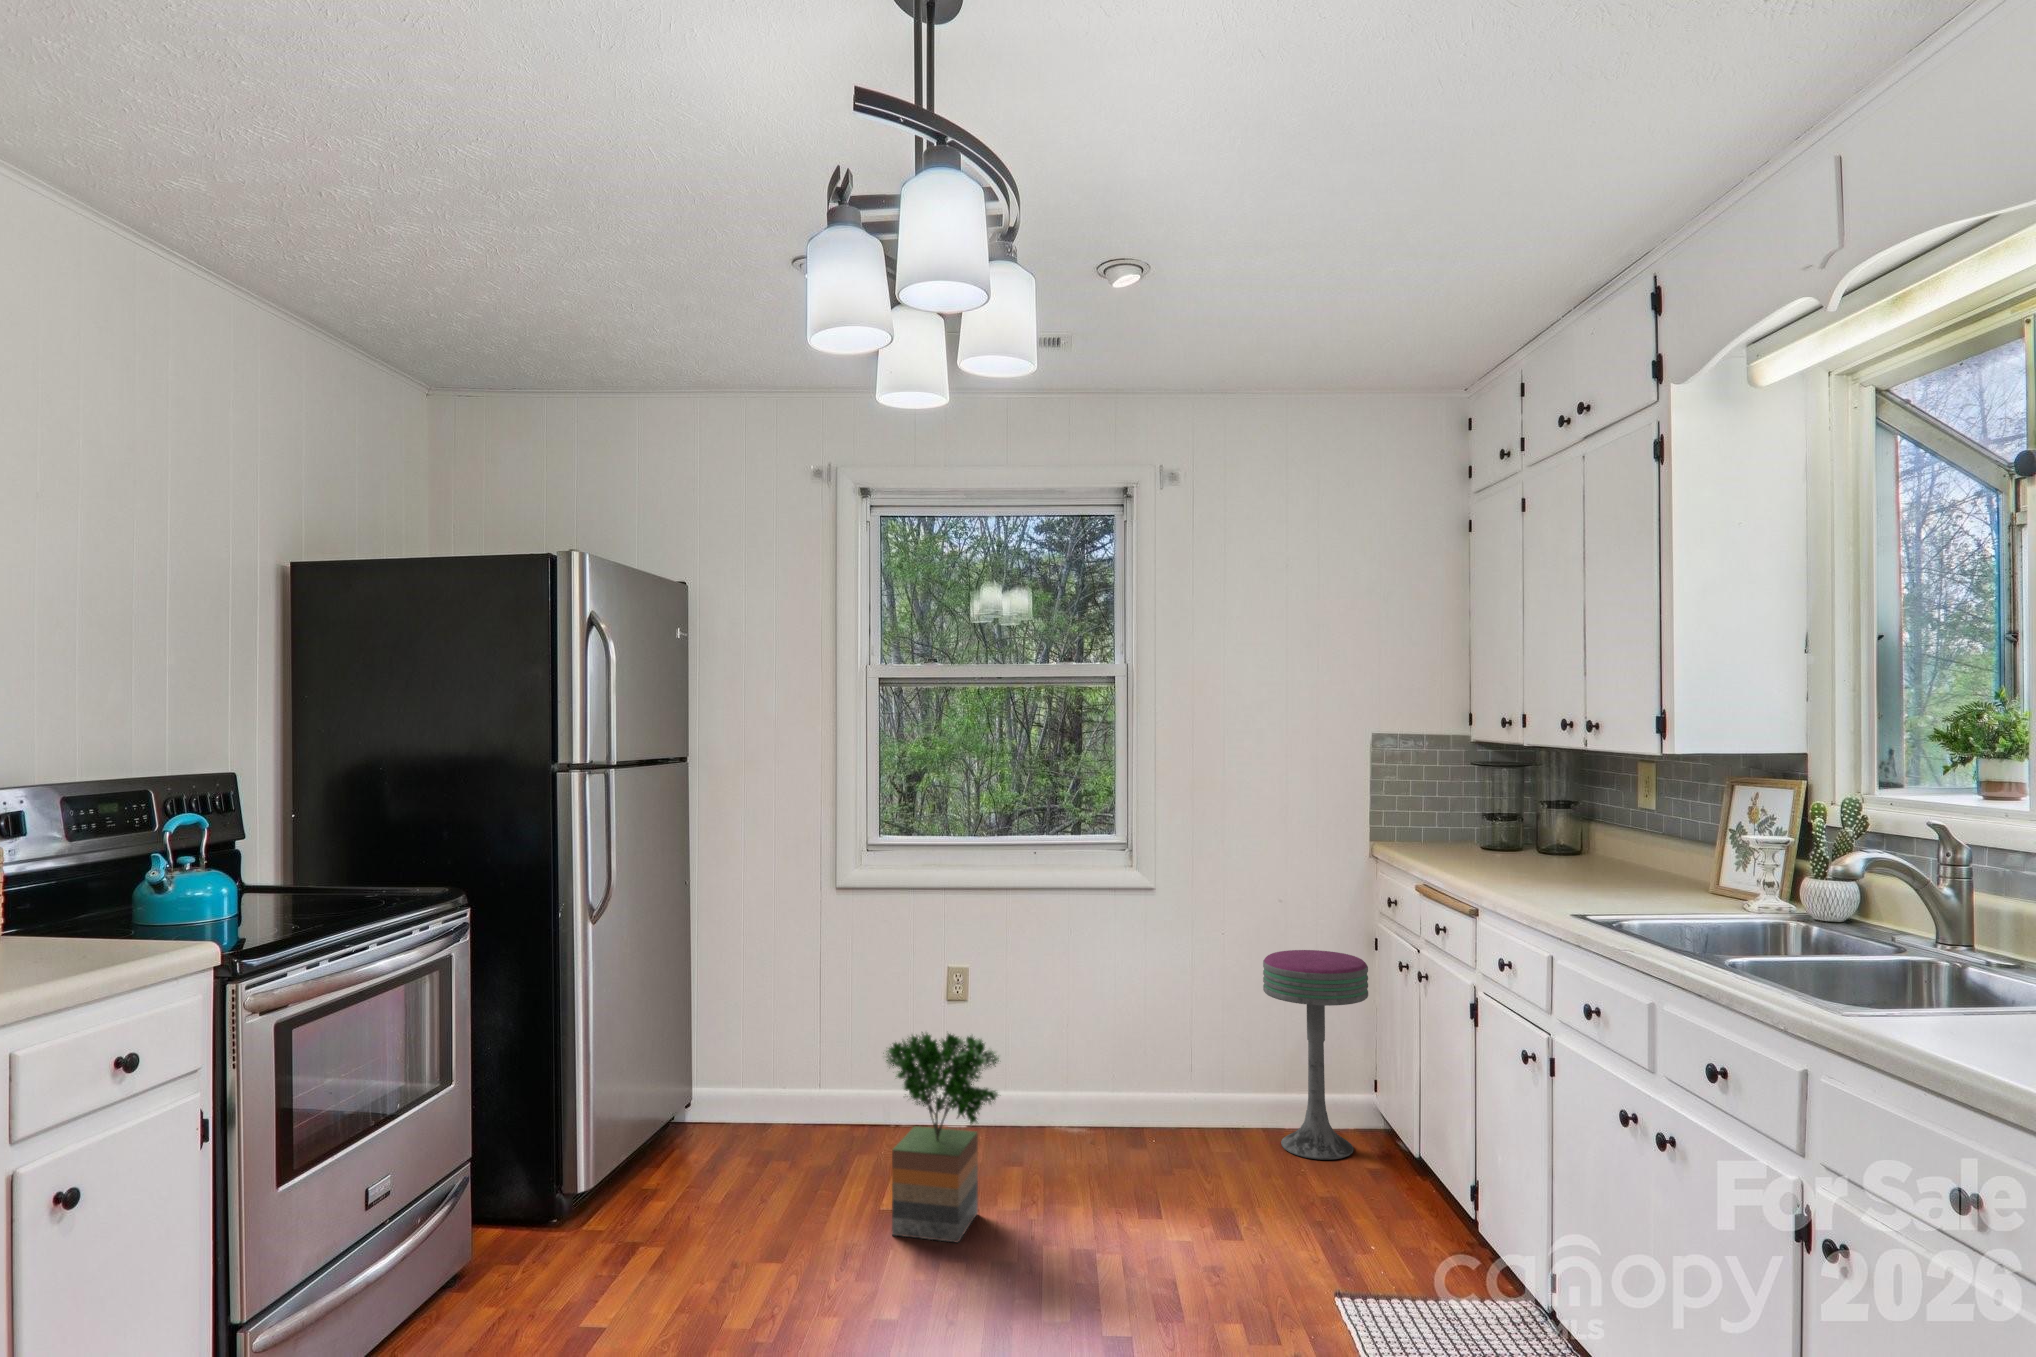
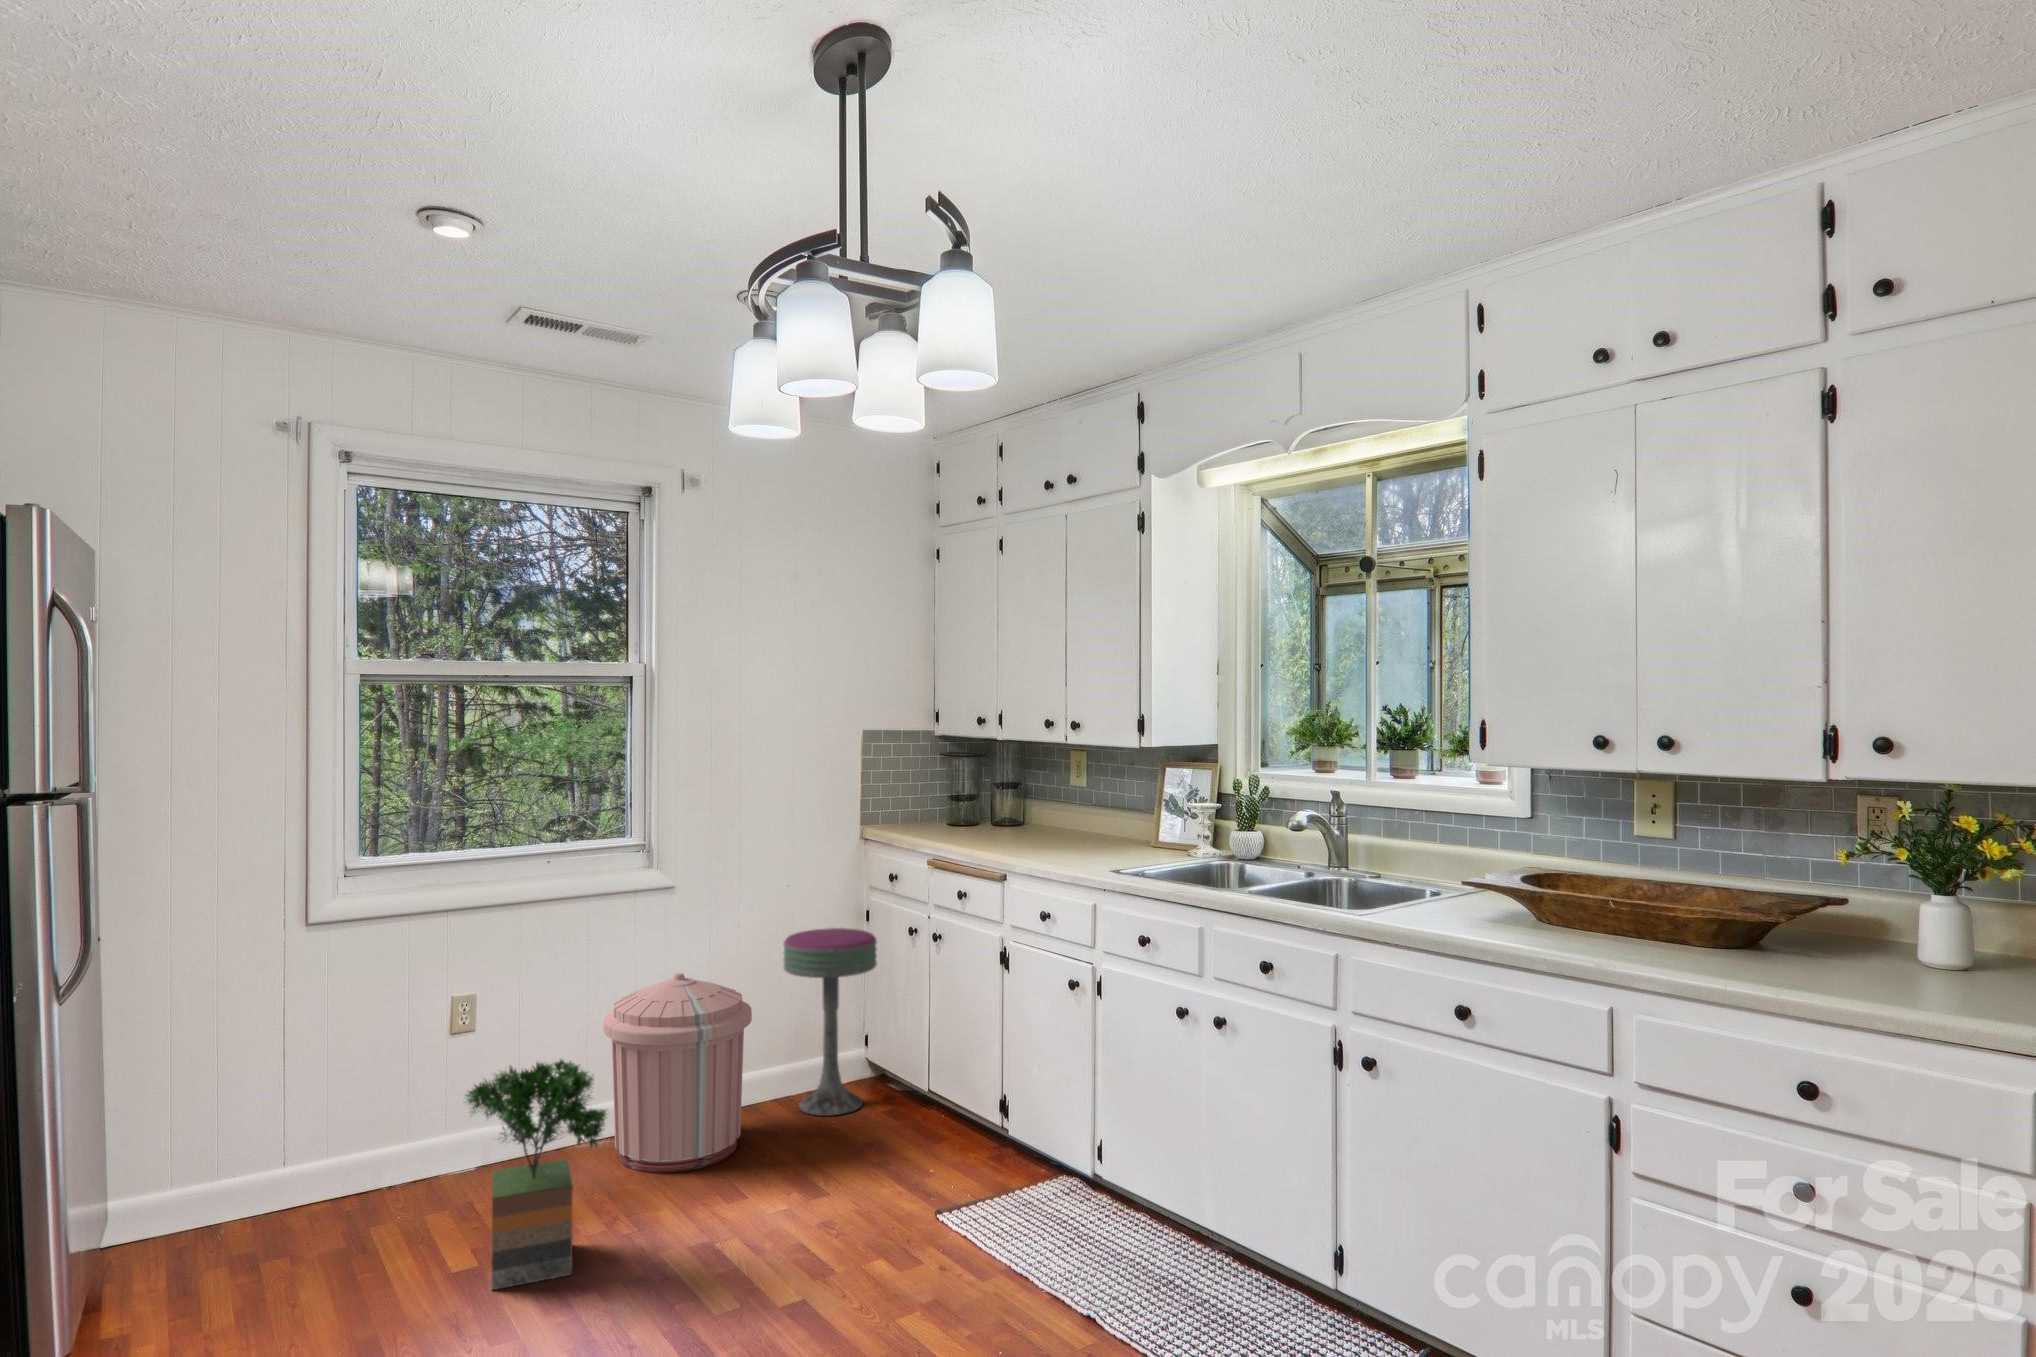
trash can: none [1064,974,1209,1177] -> present [603,973,752,1173]

